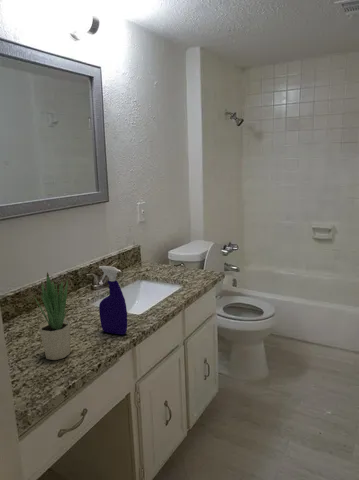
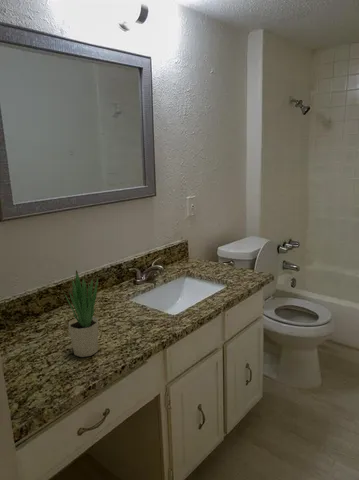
spray bottle: present [99,266,127,335] -> none [131,265,158,336]

